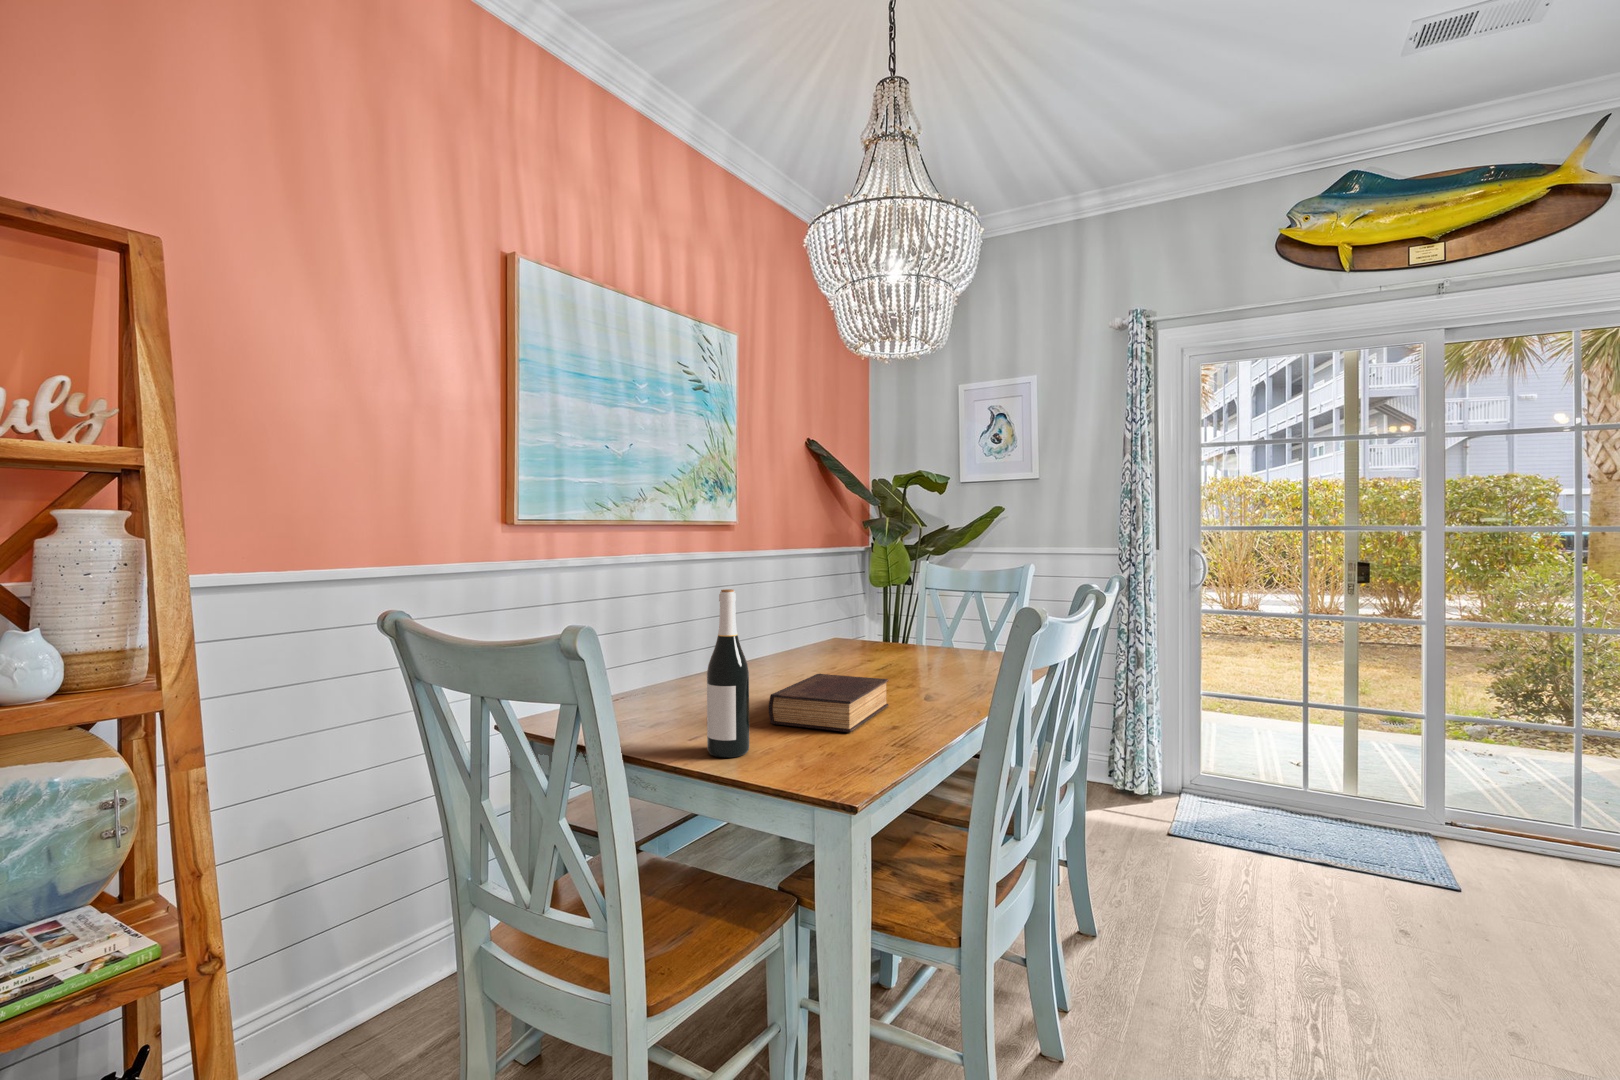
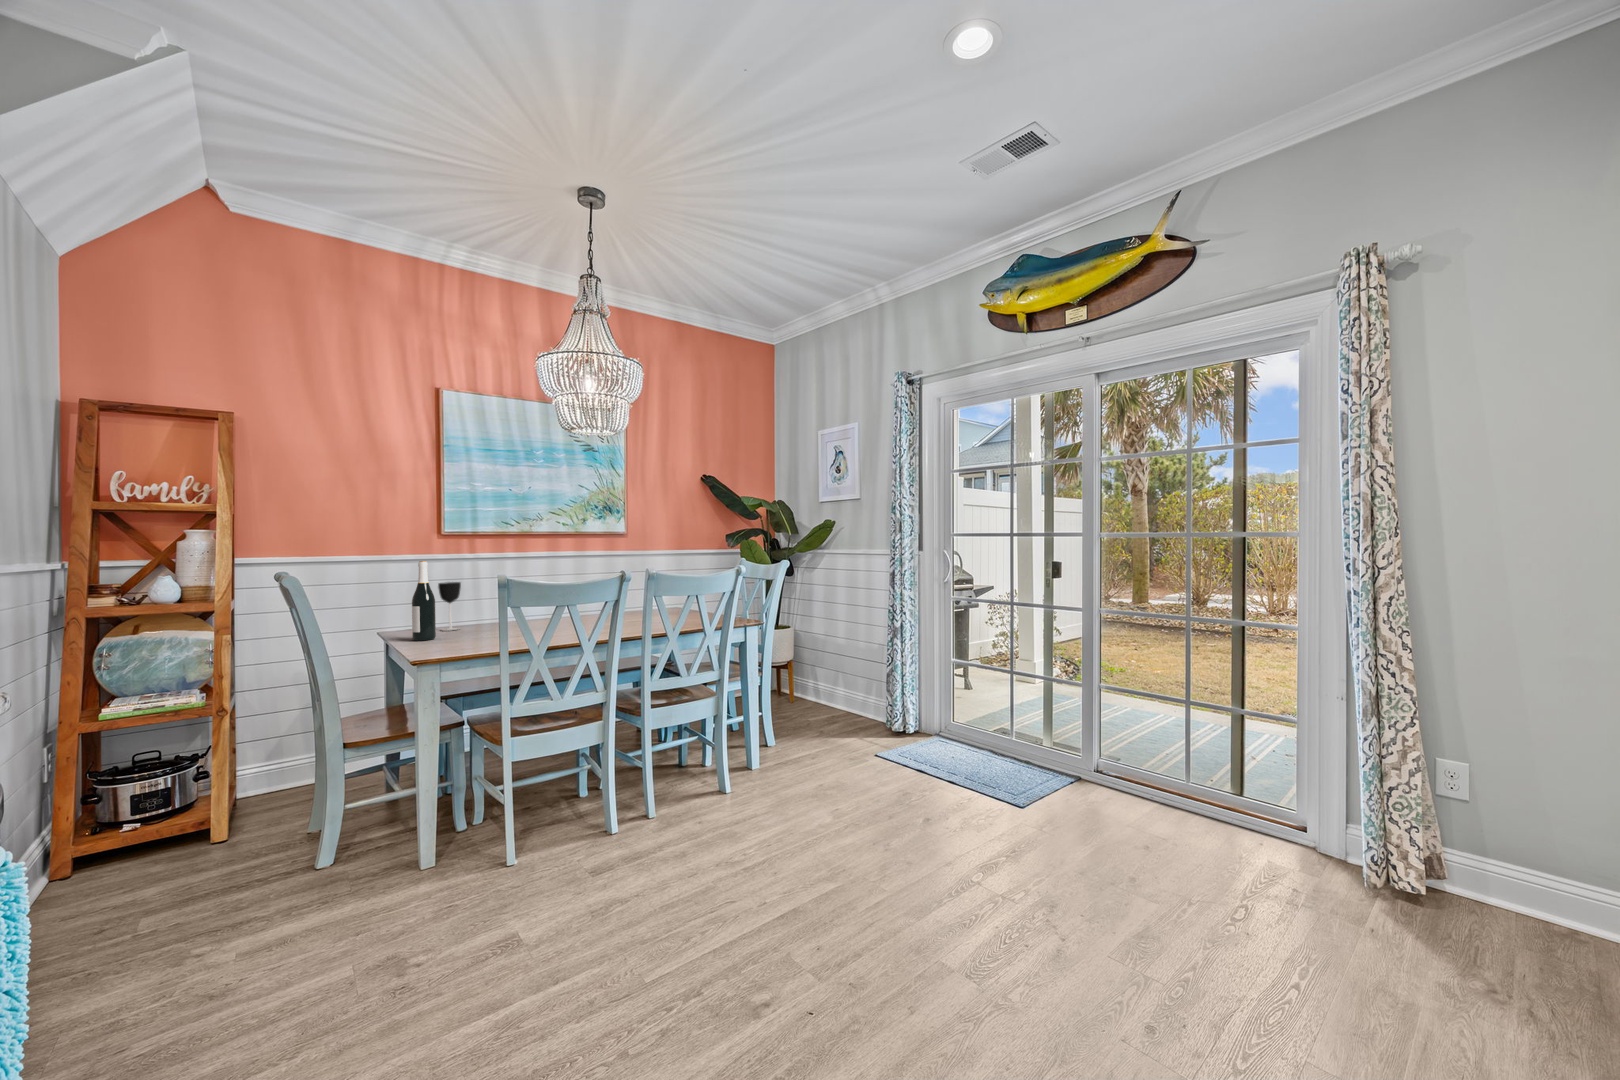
wine glass: none [660,623,697,721] -> present [438,582,461,631]
book: present [769,674,889,732] -> none [477,611,557,635]

